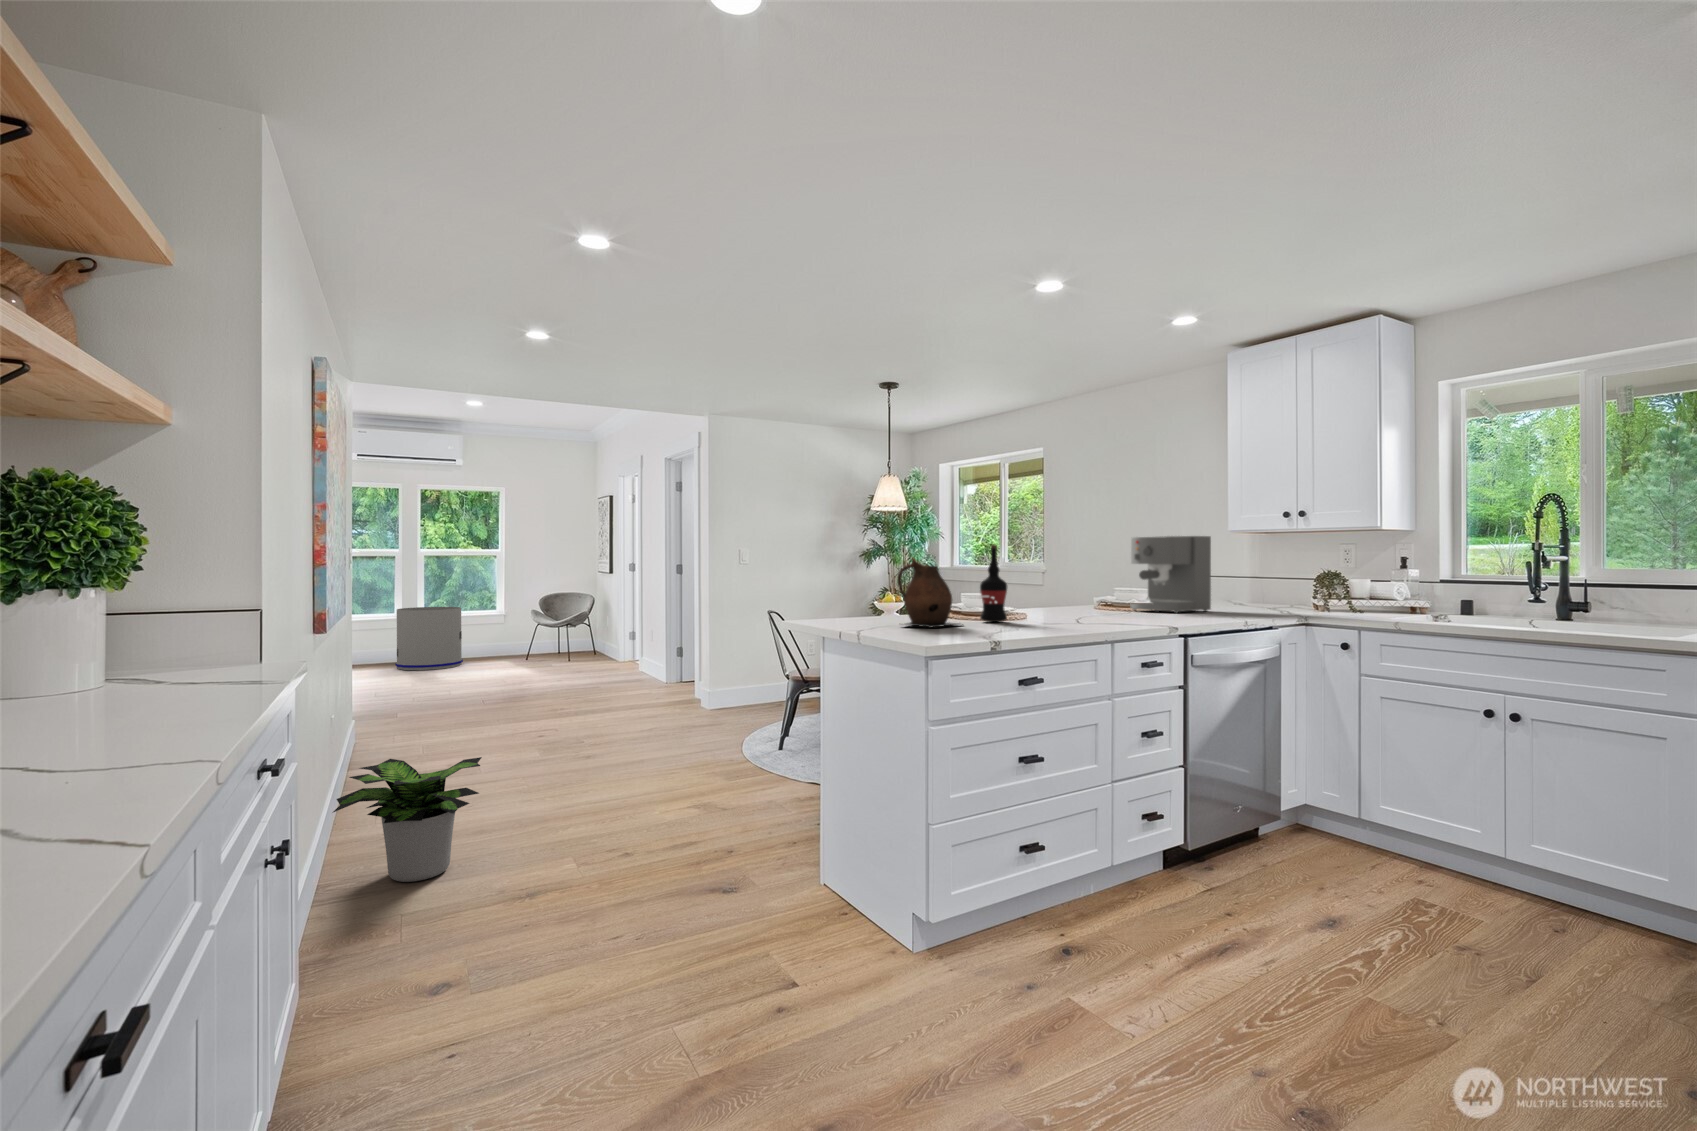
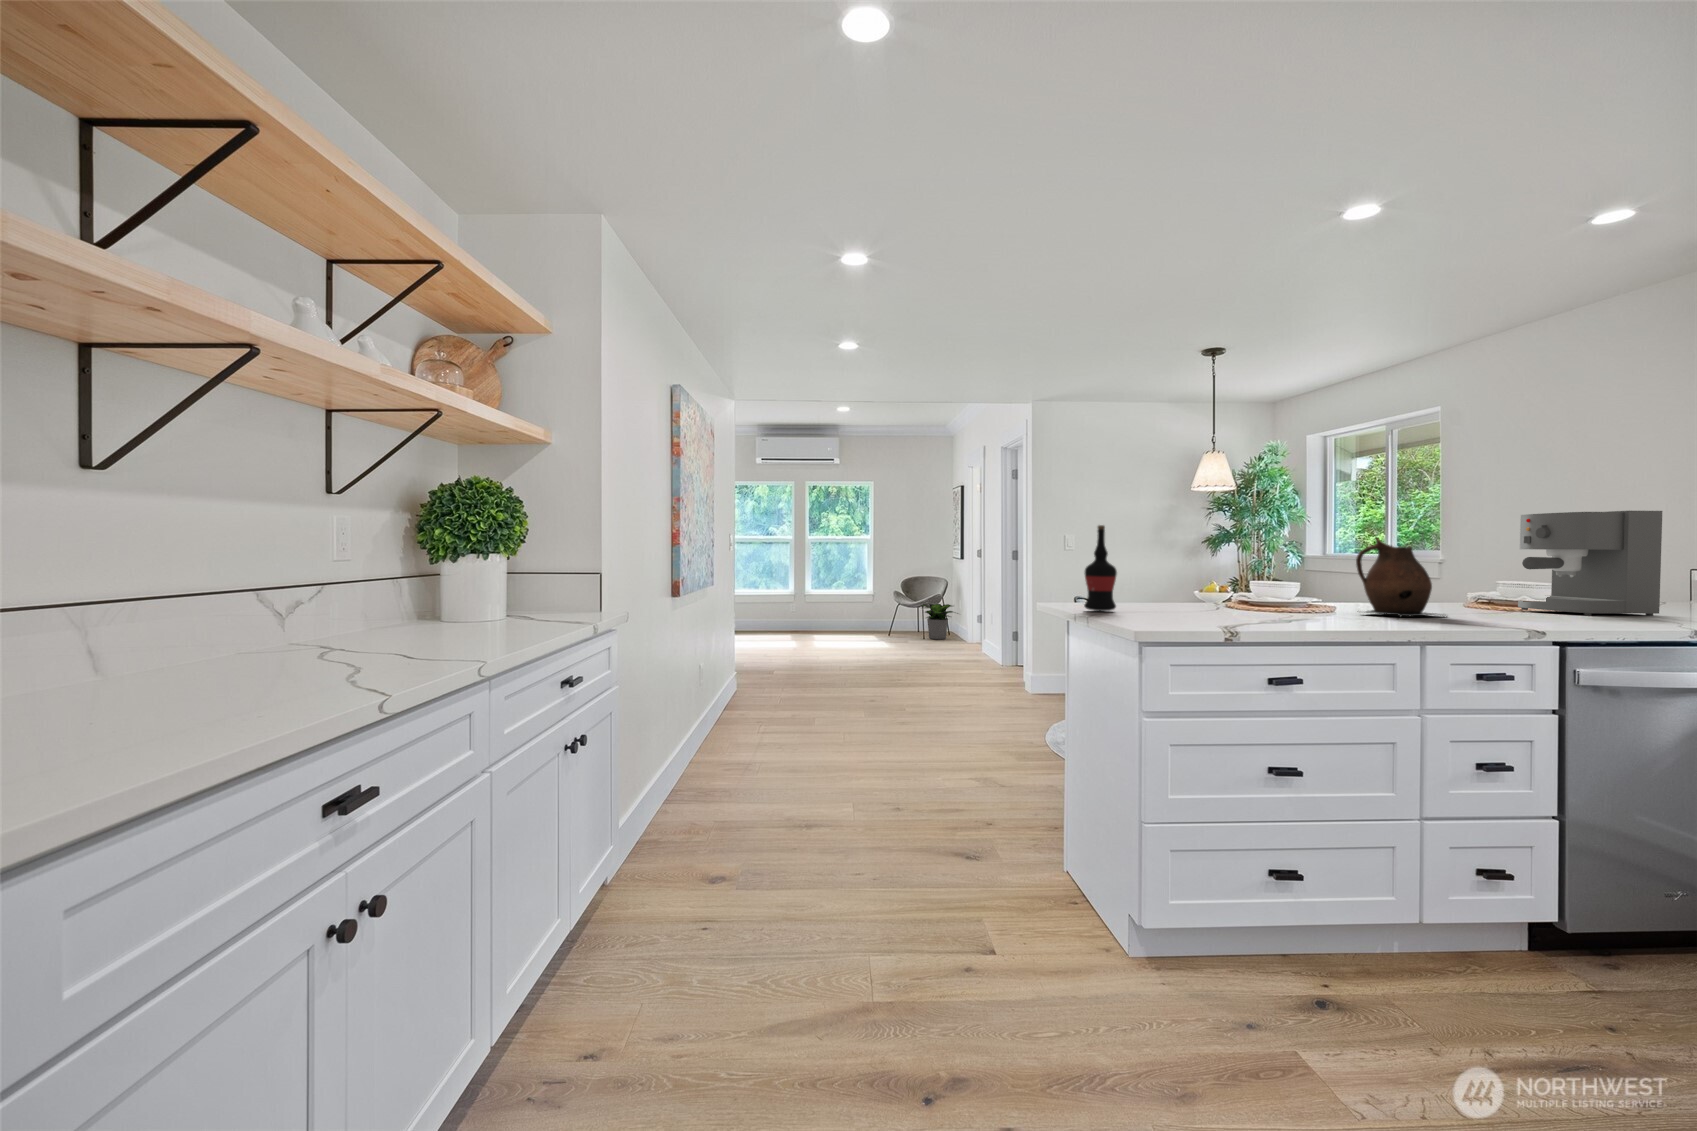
wine bottle: present [980,545,1007,622] -> present [1084,525,1117,611]
ceramic pitcher: present [898,558,963,628] -> present [1356,538,1446,617]
trash can: present [395,607,463,670] -> none [792,585,841,637]
potted plant: present [333,757,482,882] -> present [921,604,958,639]

